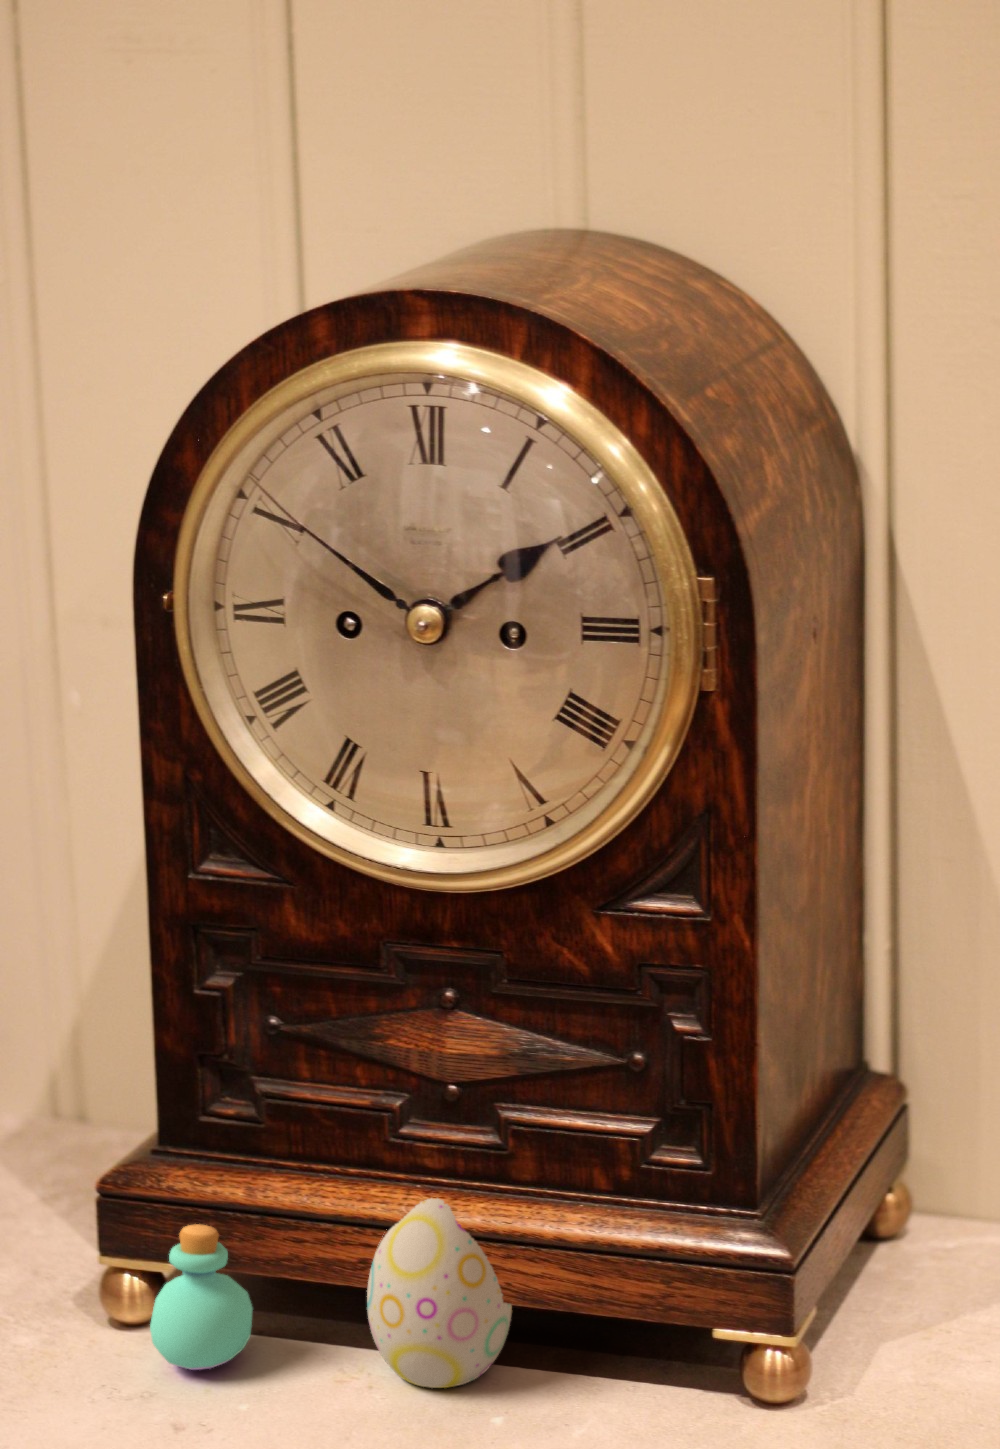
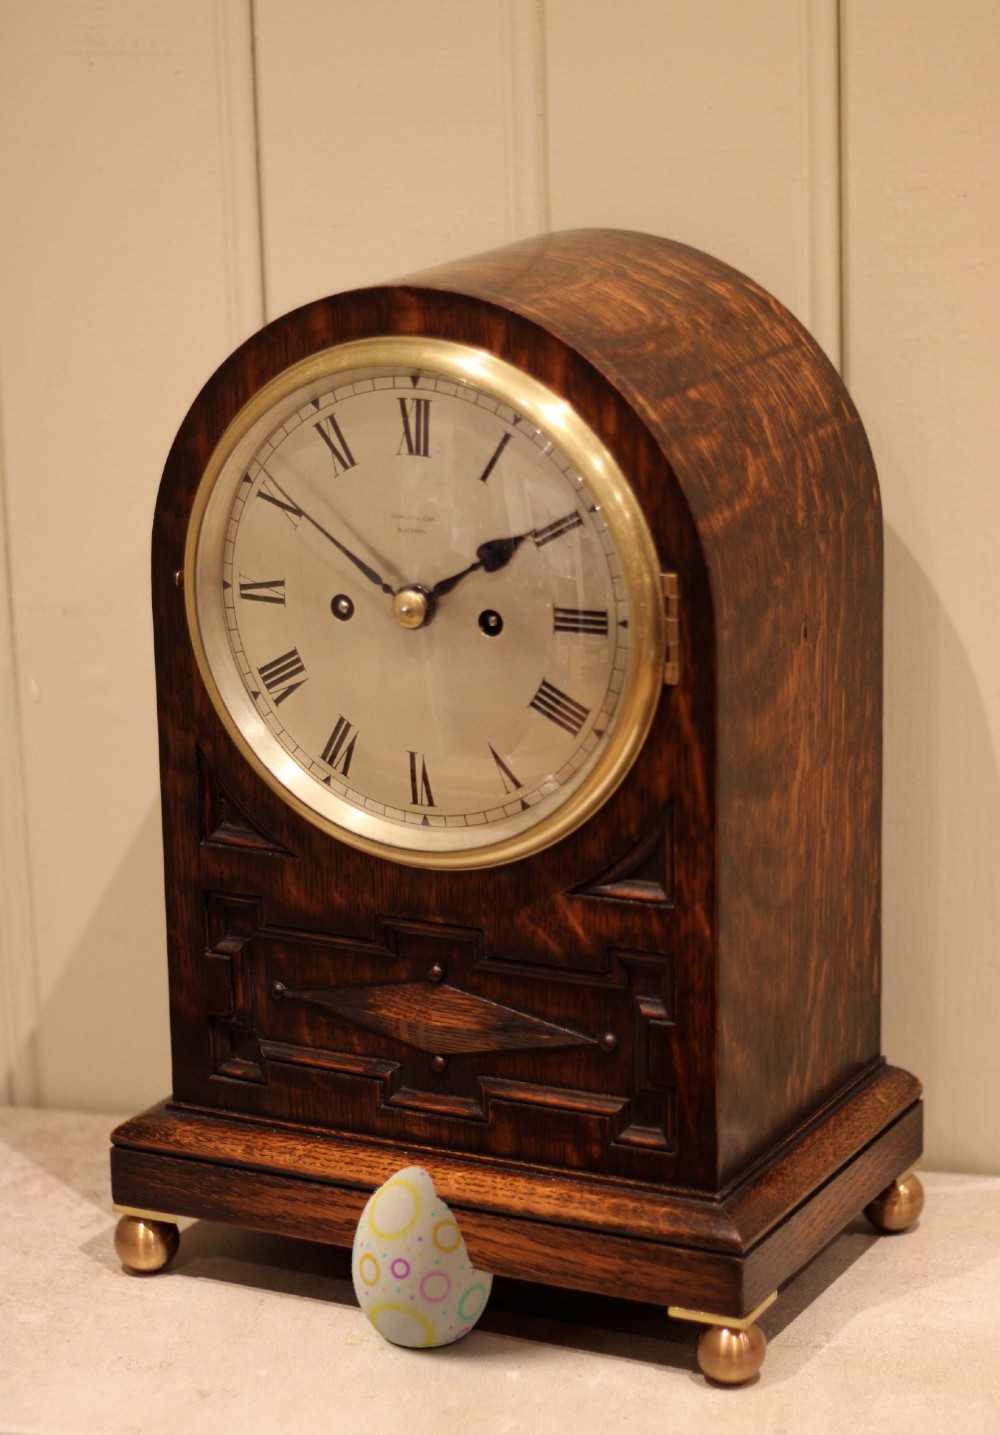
perfume bottle: present [150,1224,253,1370] -> none [151,1177,251,1315]

